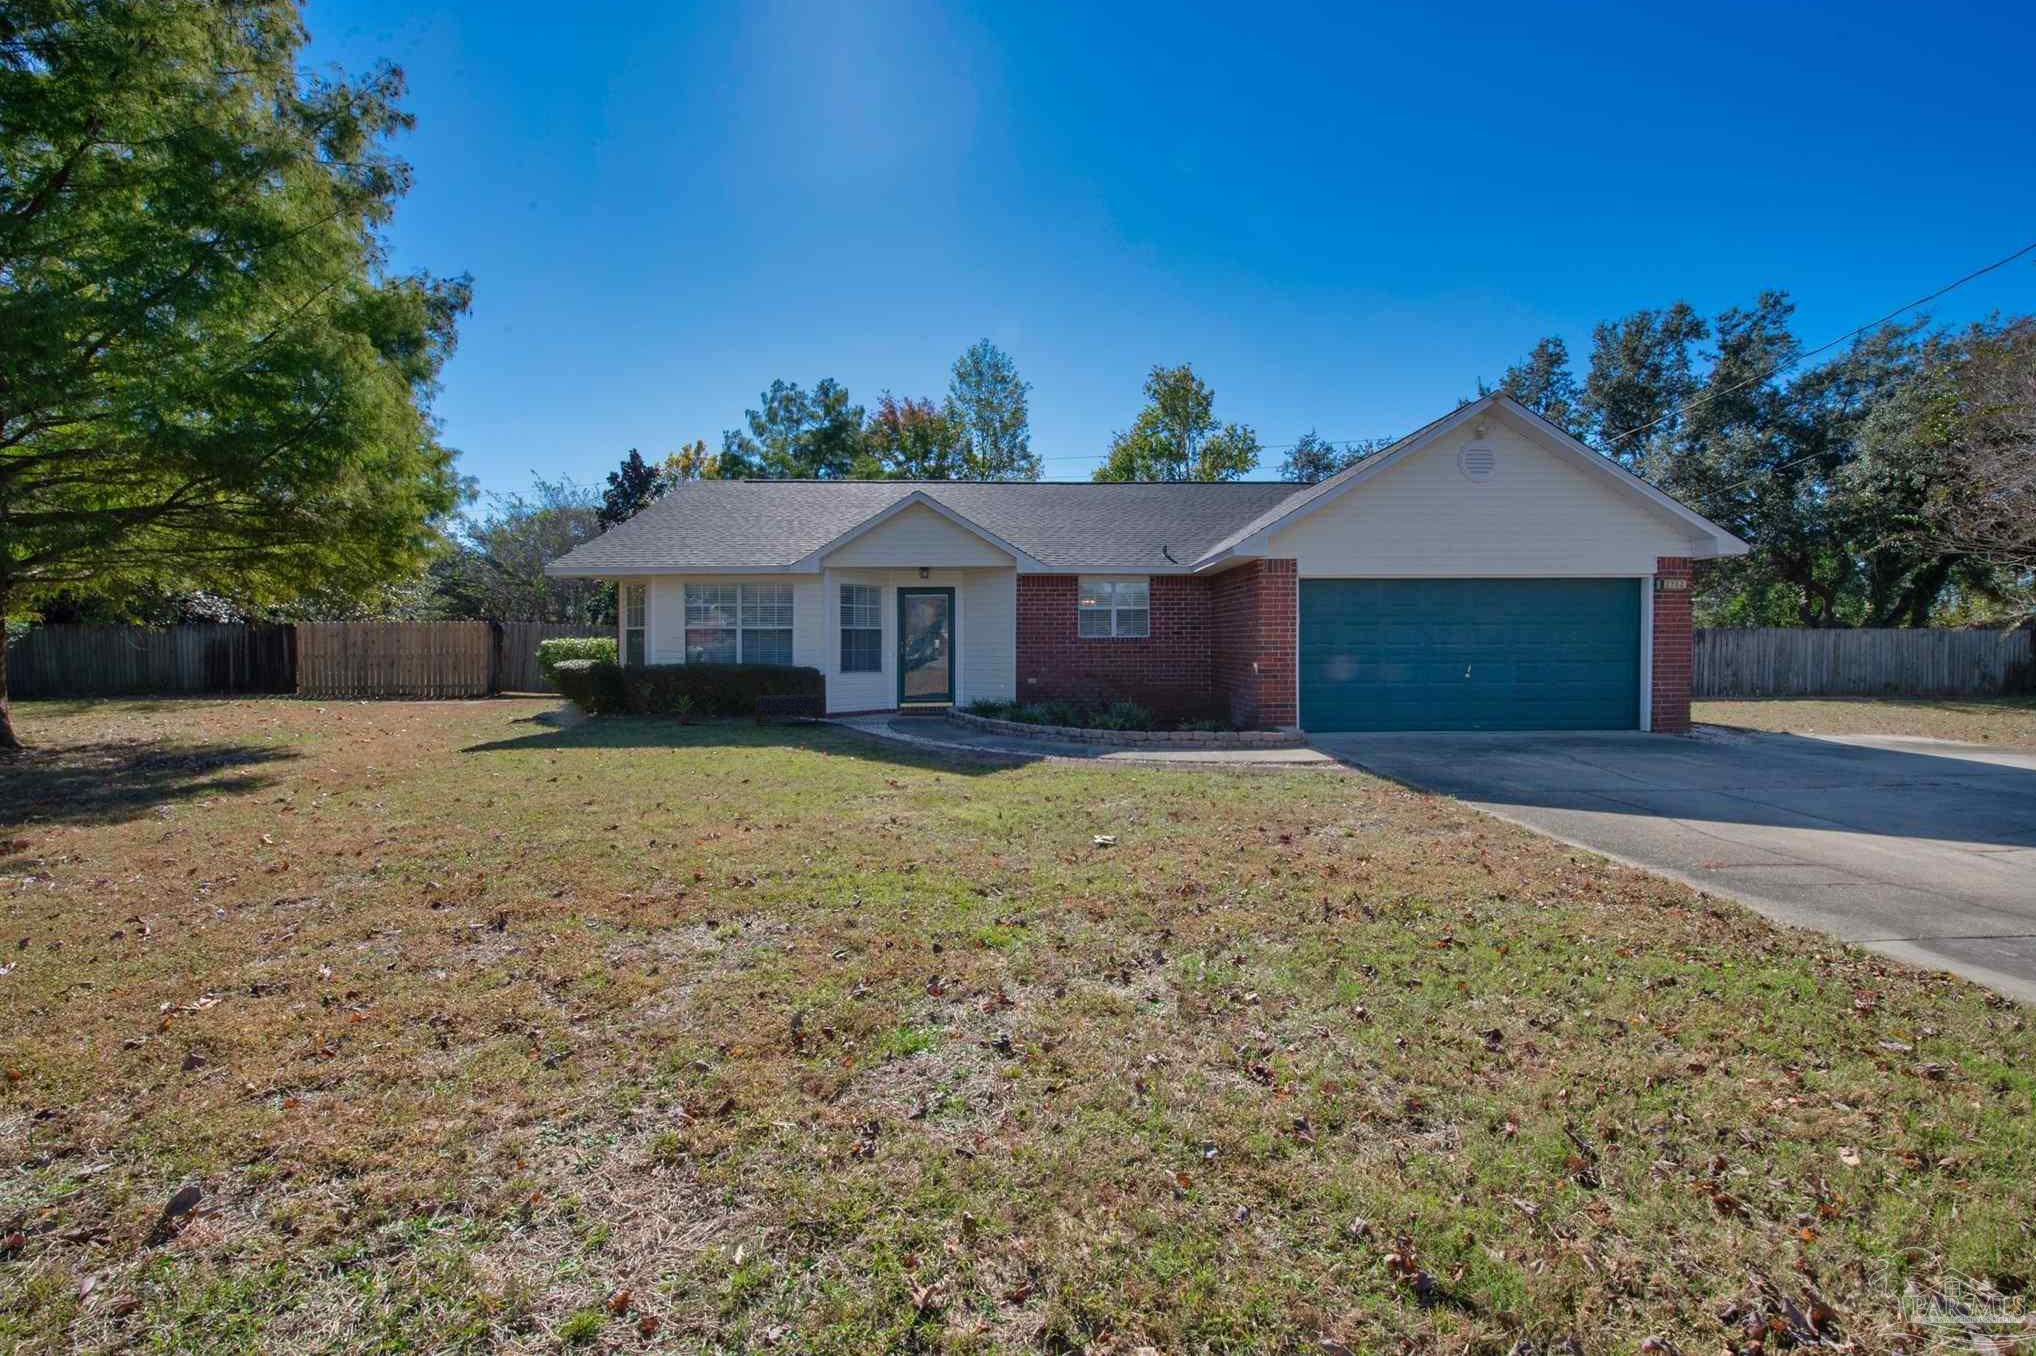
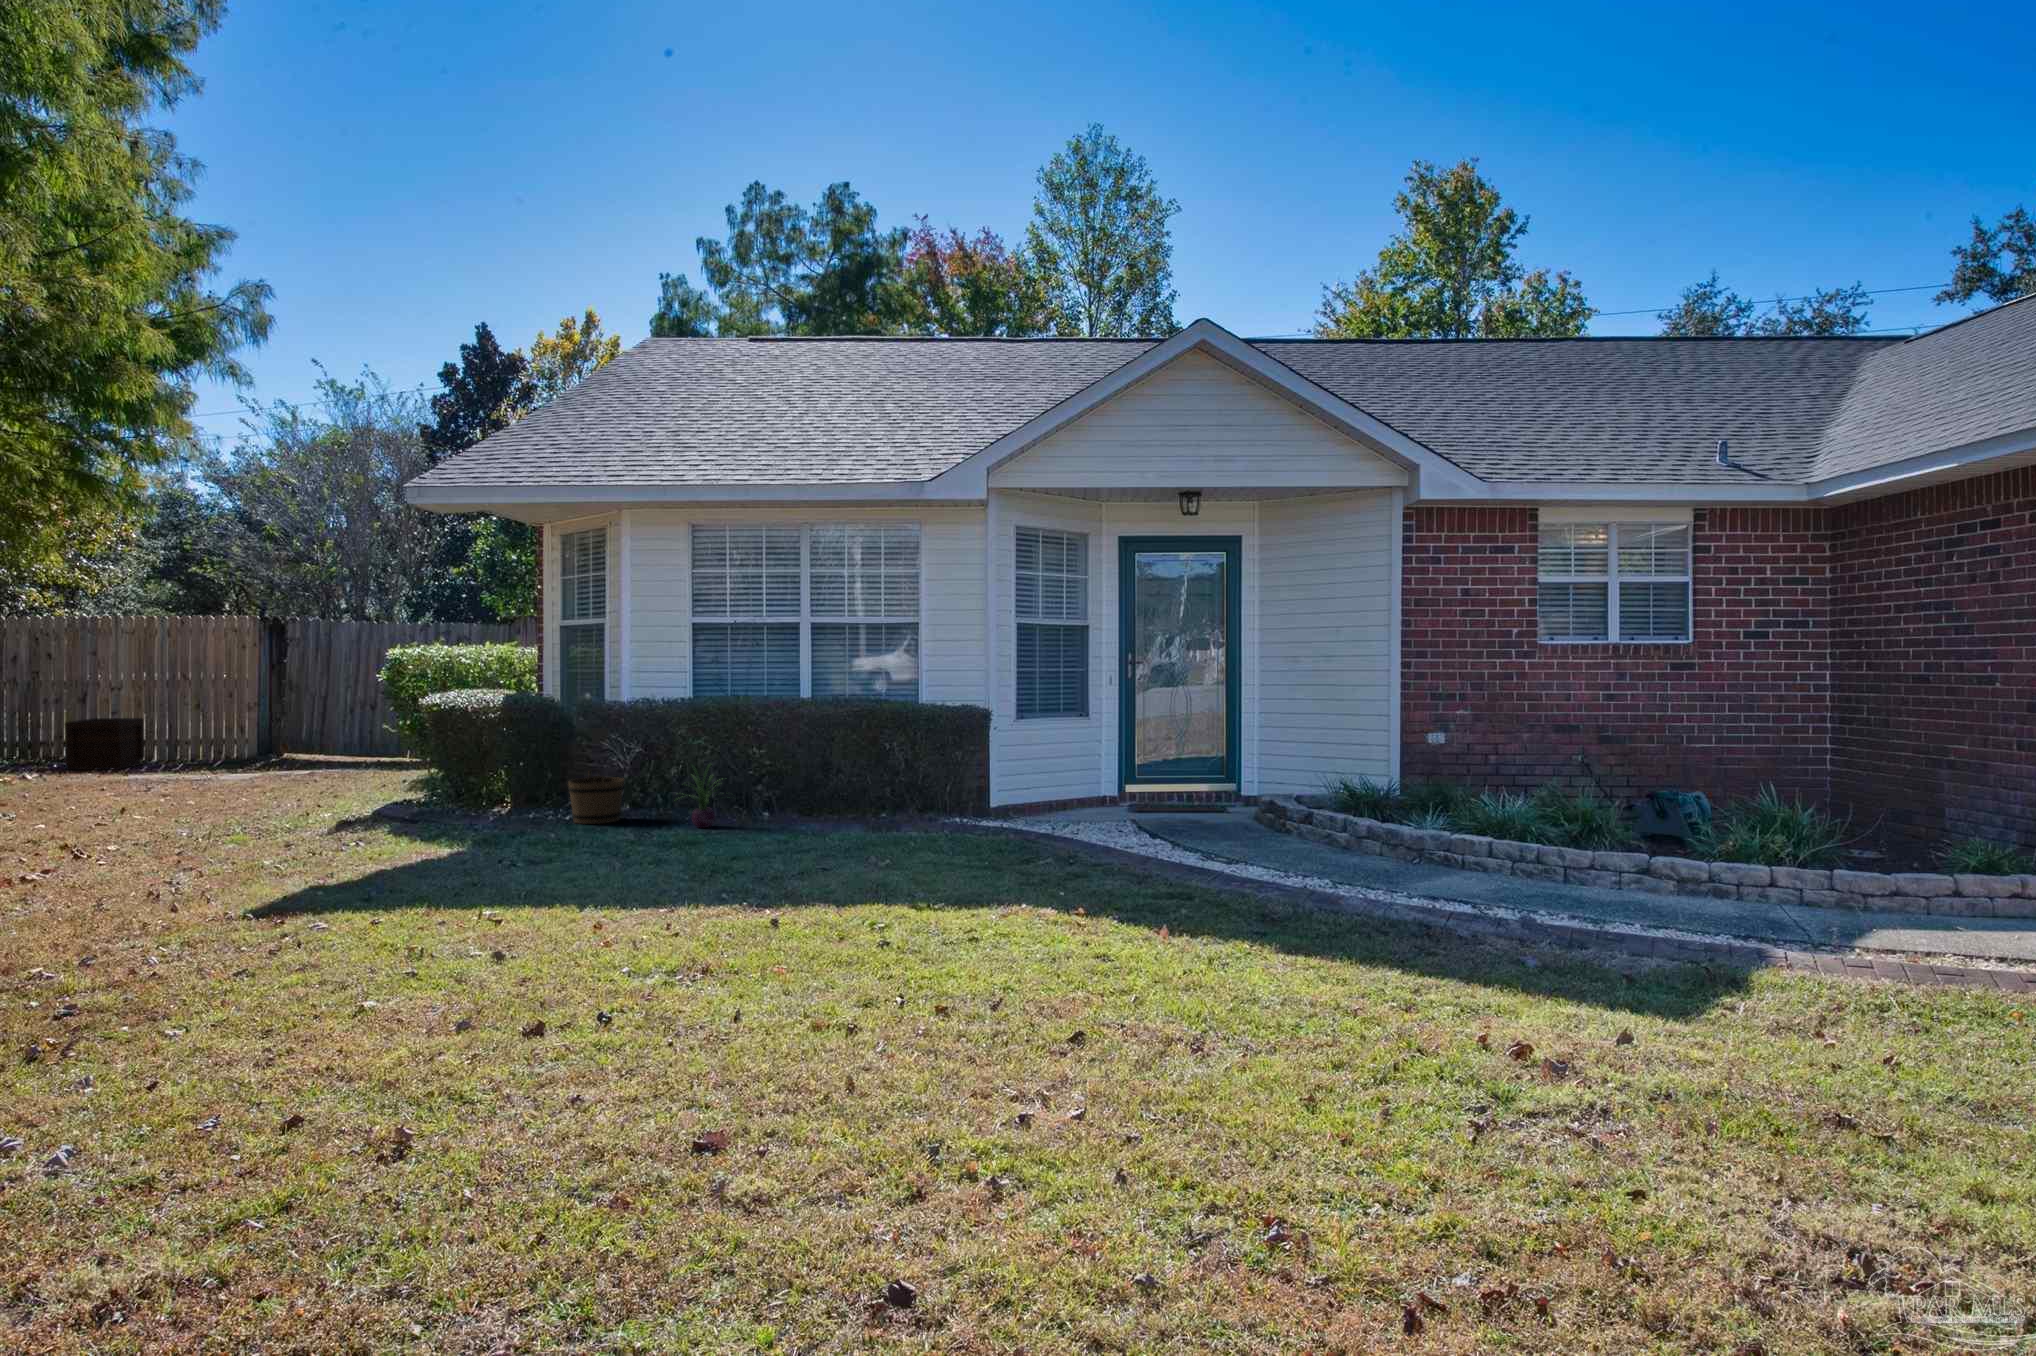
wooden crate: none [382,671,427,698] -> present [65,718,145,770]
bench: present [755,694,819,725] -> none [854,763,987,831]
bucket: none [620,698,649,723] -> present [568,771,624,824]

